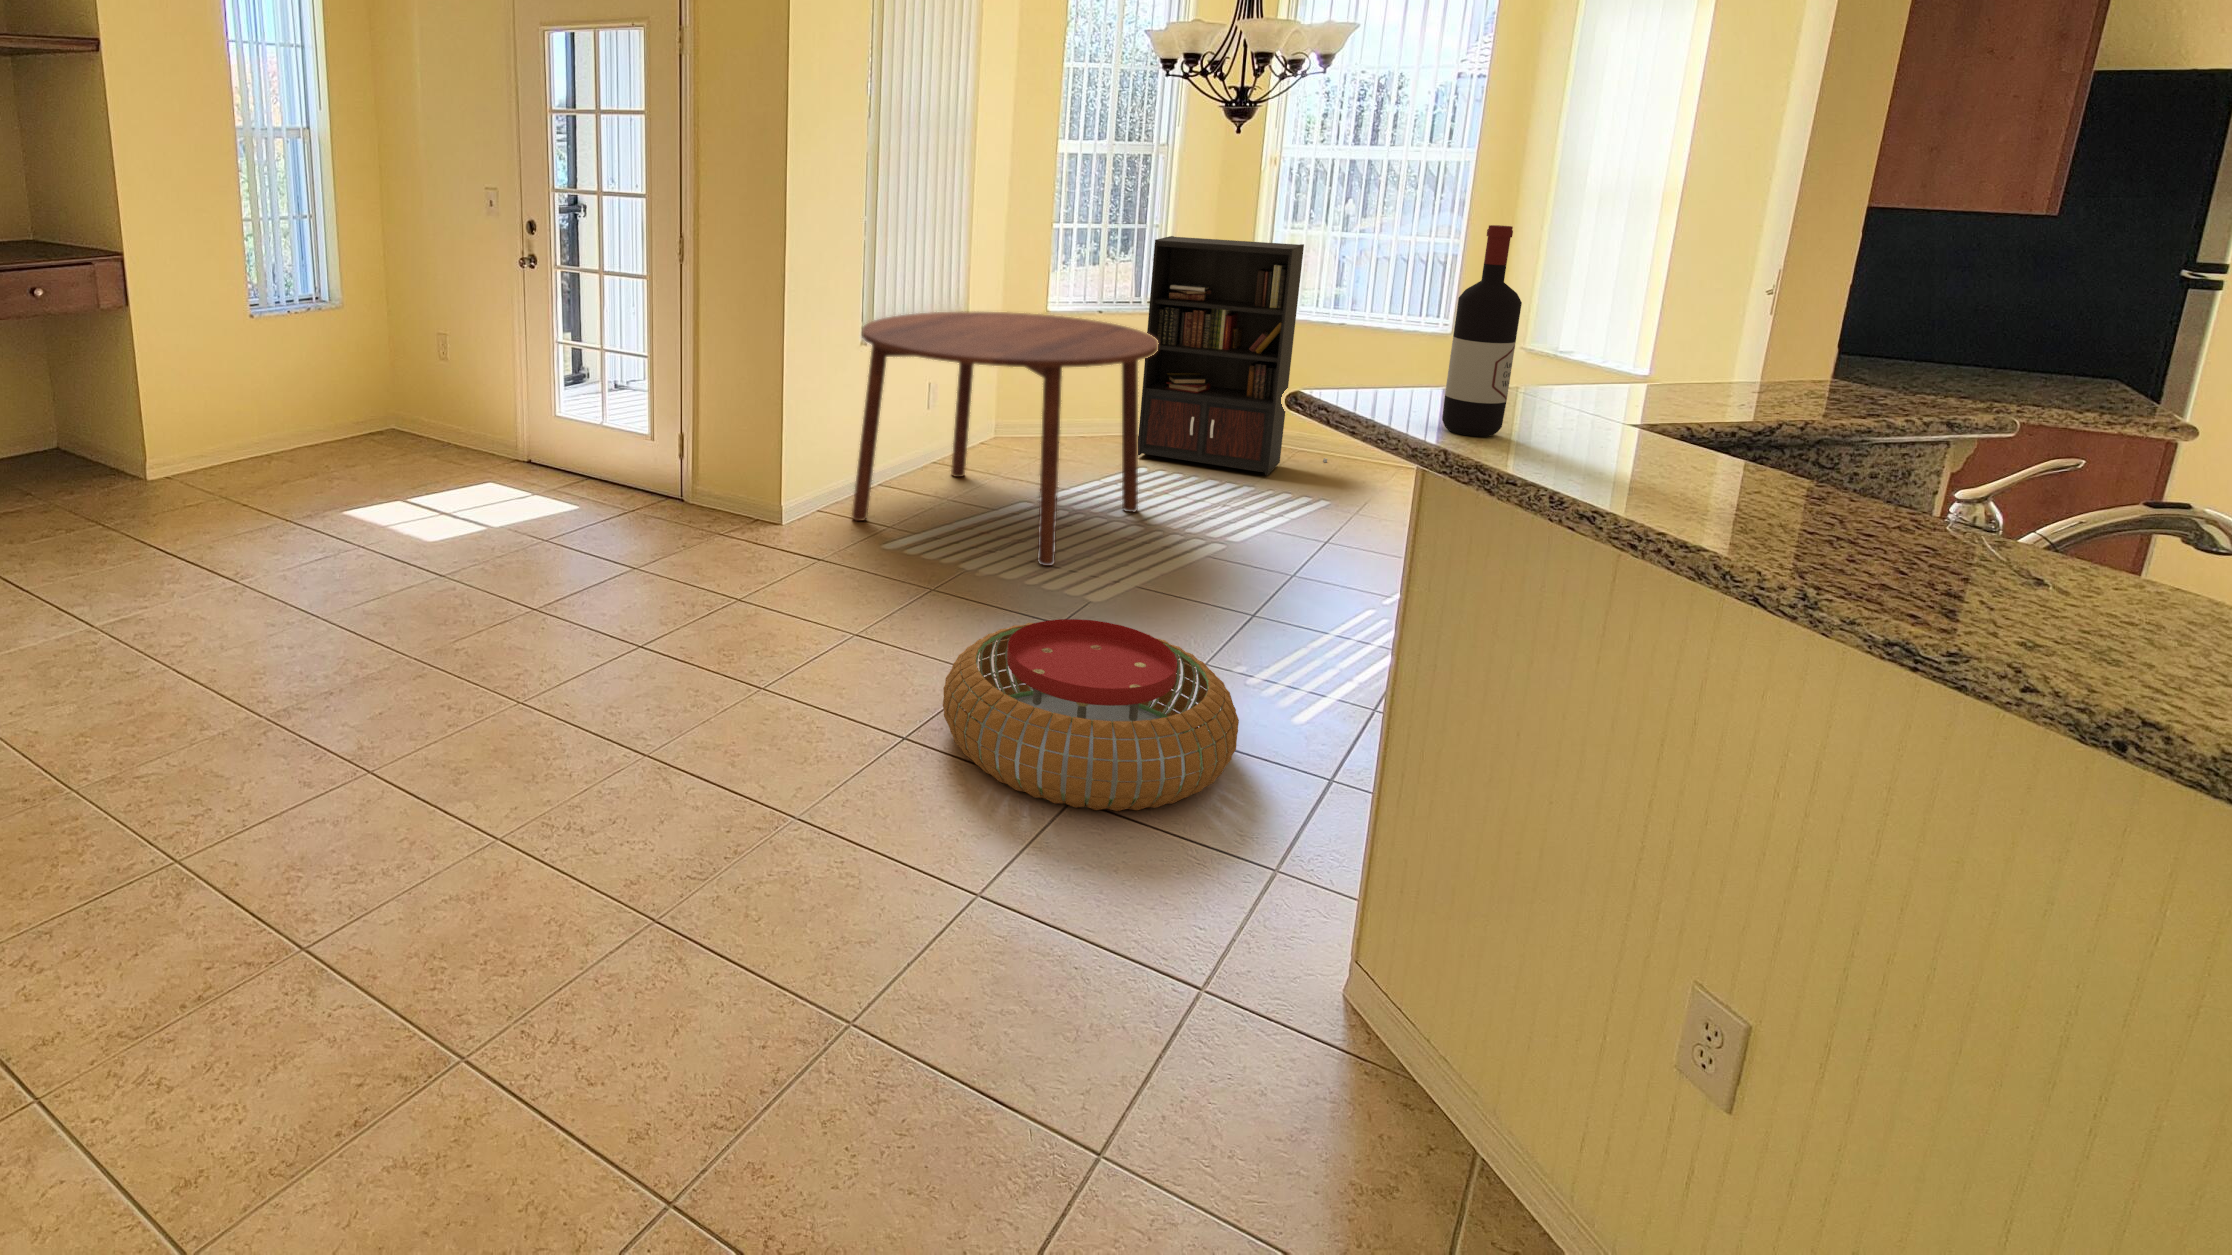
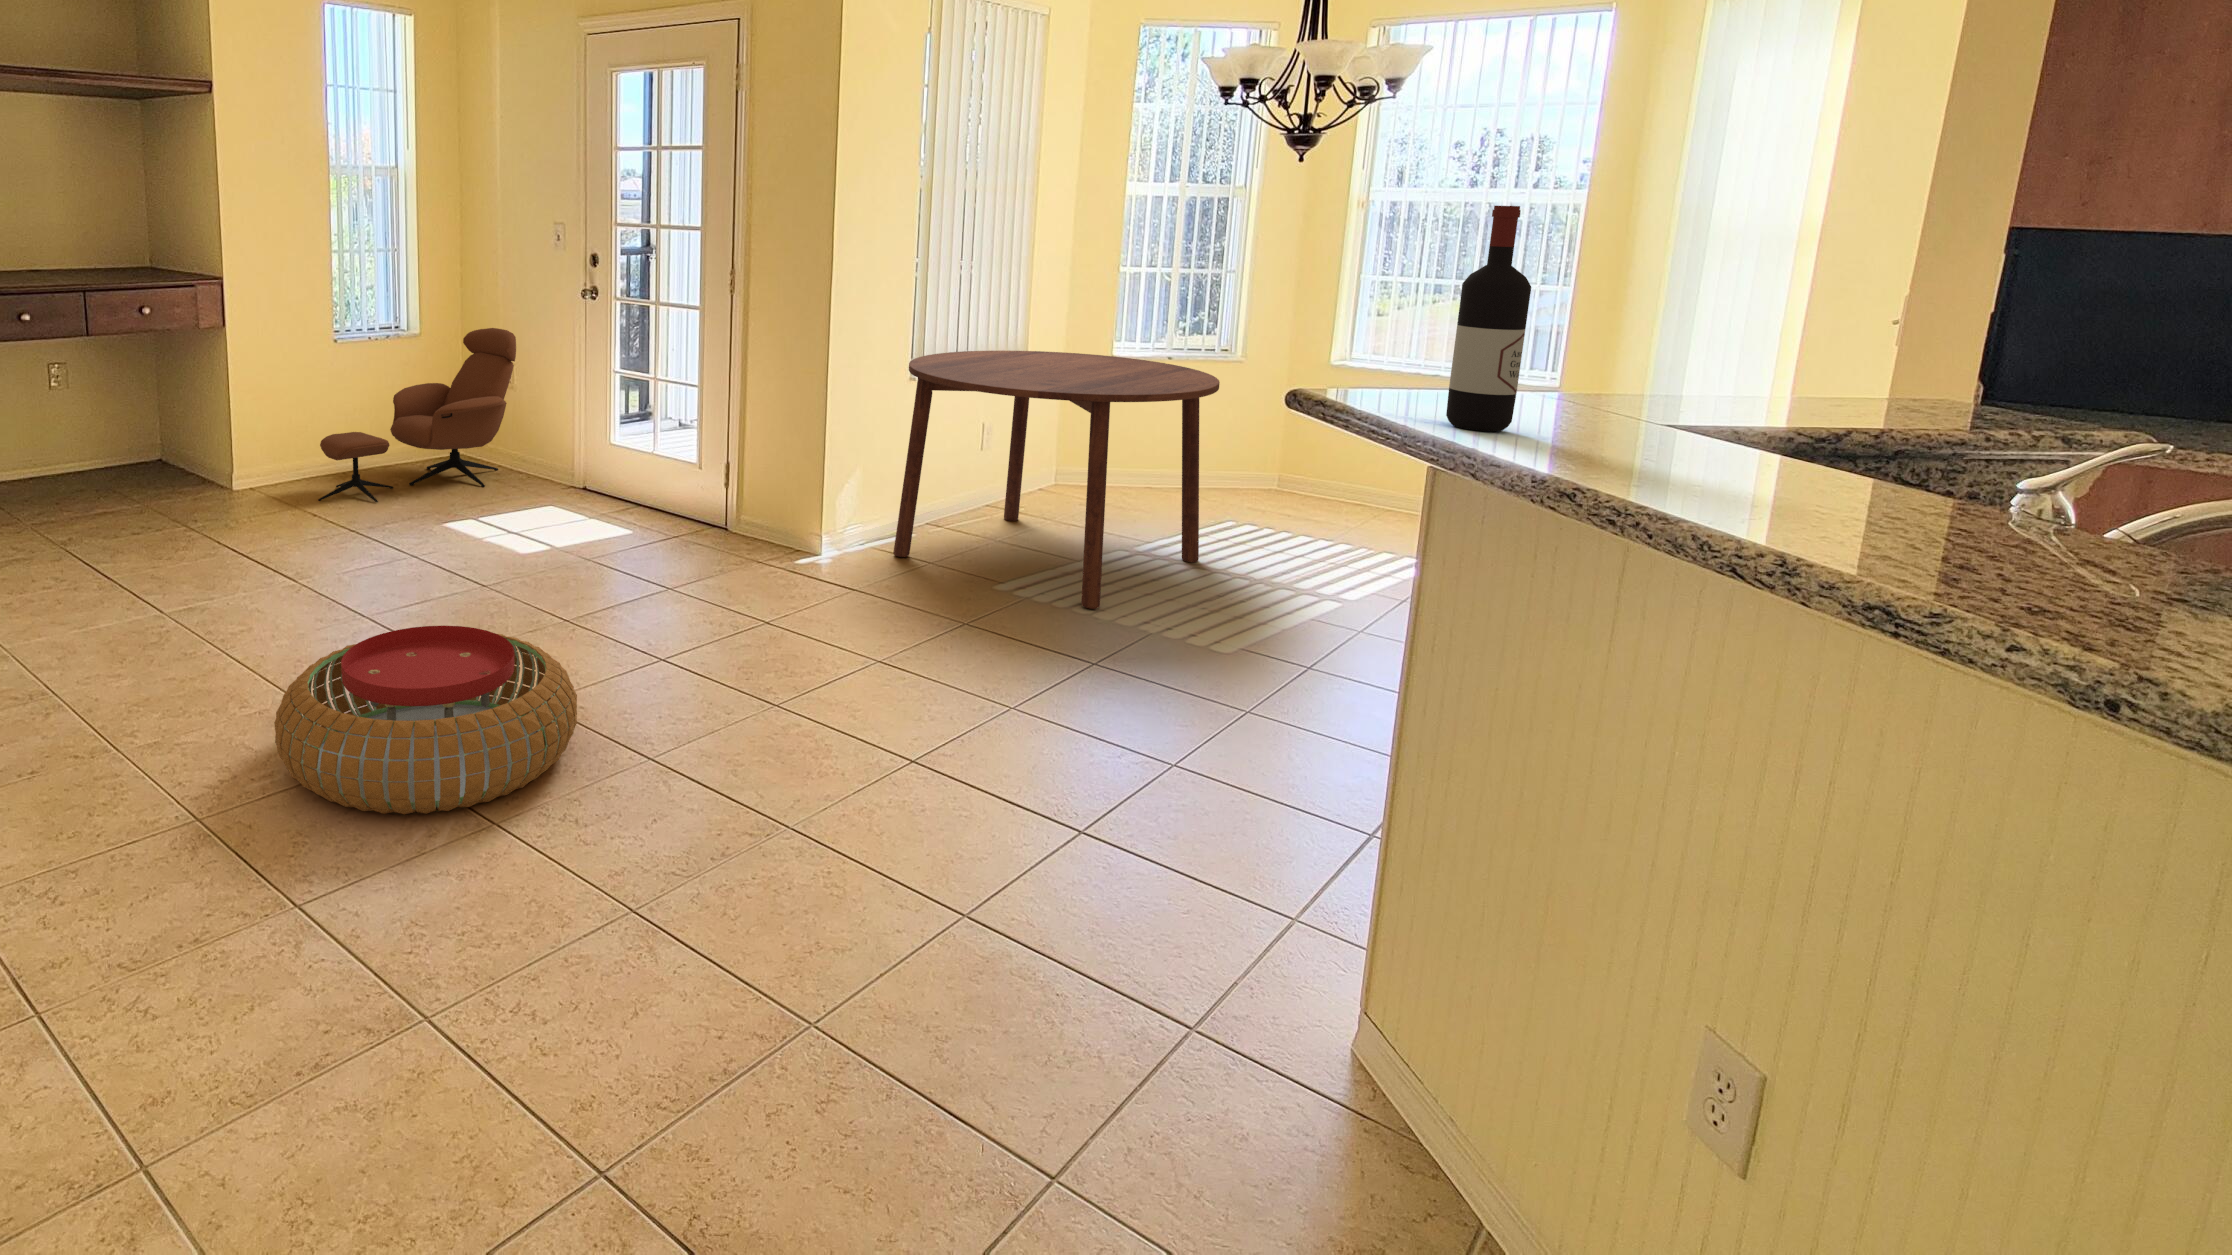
bookcase: present [1138,236,1327,475] -> none [1206,280,1419,533]
lounge chair: none [245,297,450,488] -> present [318,328,516,502]
pouf: present [943,619,1239,811] -> present [274,626,577,814]

